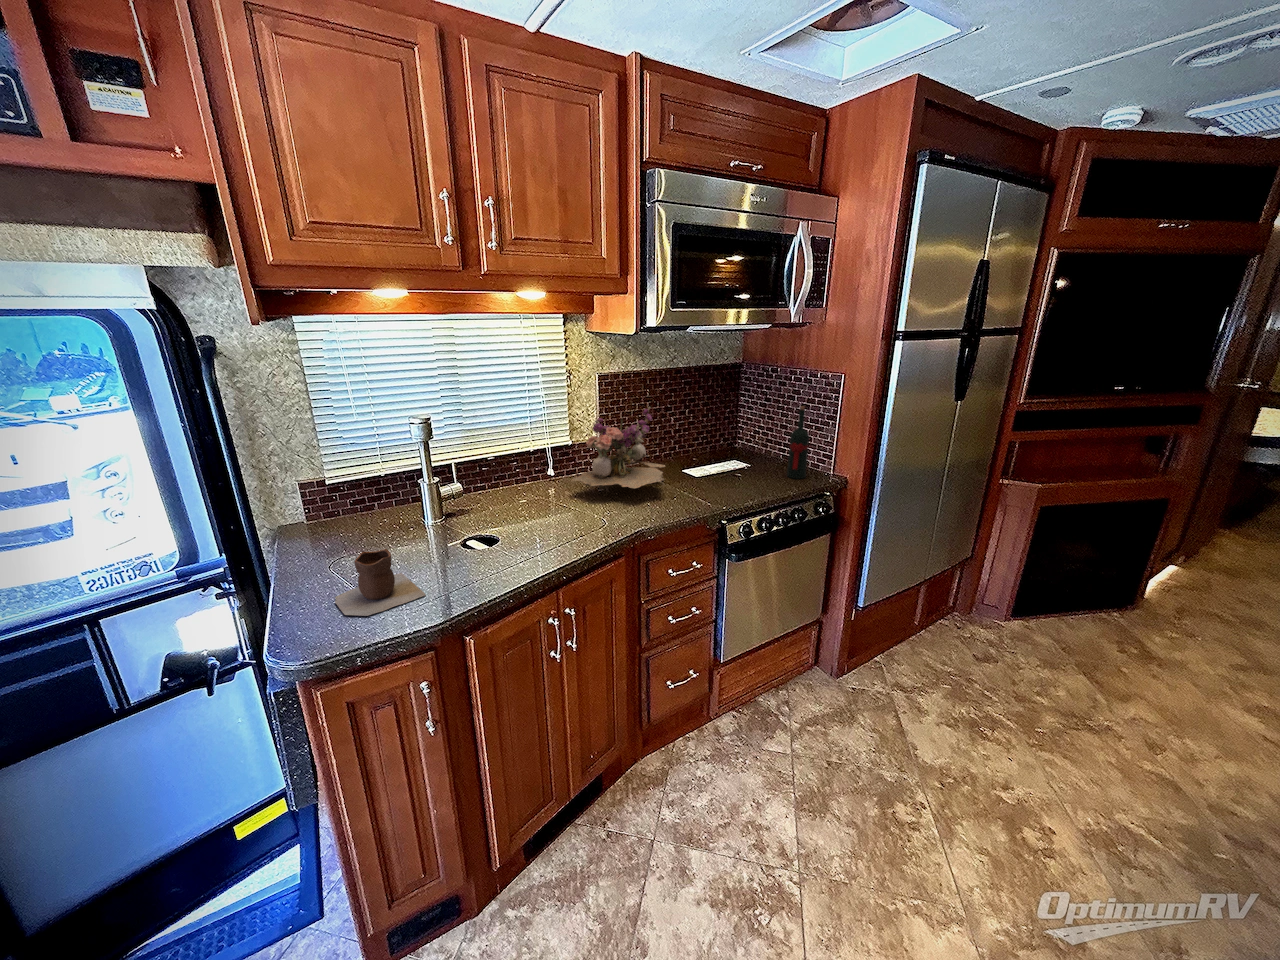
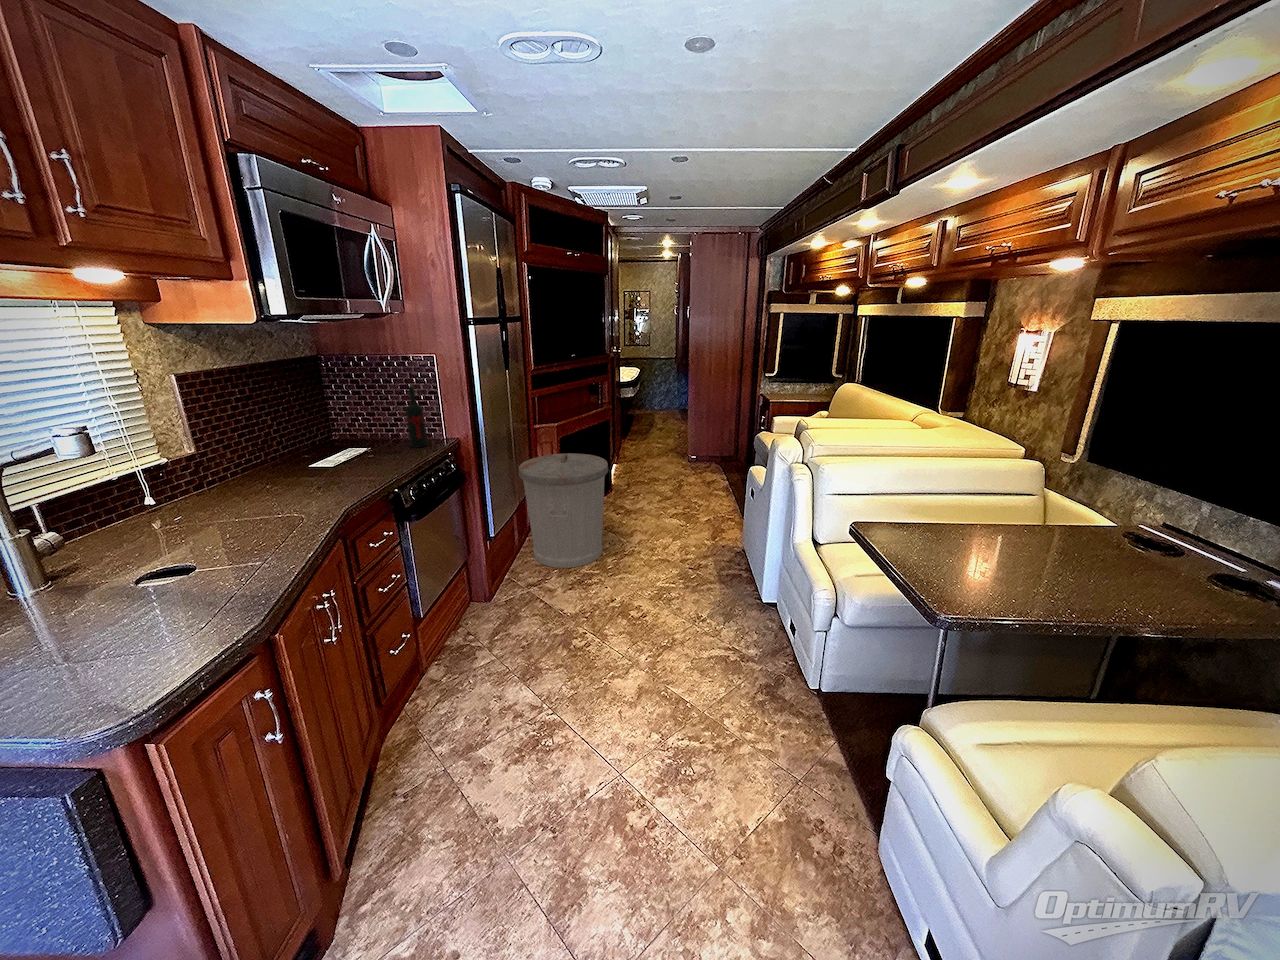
flower arrangement: present [572,407,665,491] -> none [205,402,326,499]
trash can: none [932,525,1100,704] -> present [519,453,608,568]
vase: present [335,549,426,616] -> none [63,587,202,673]

